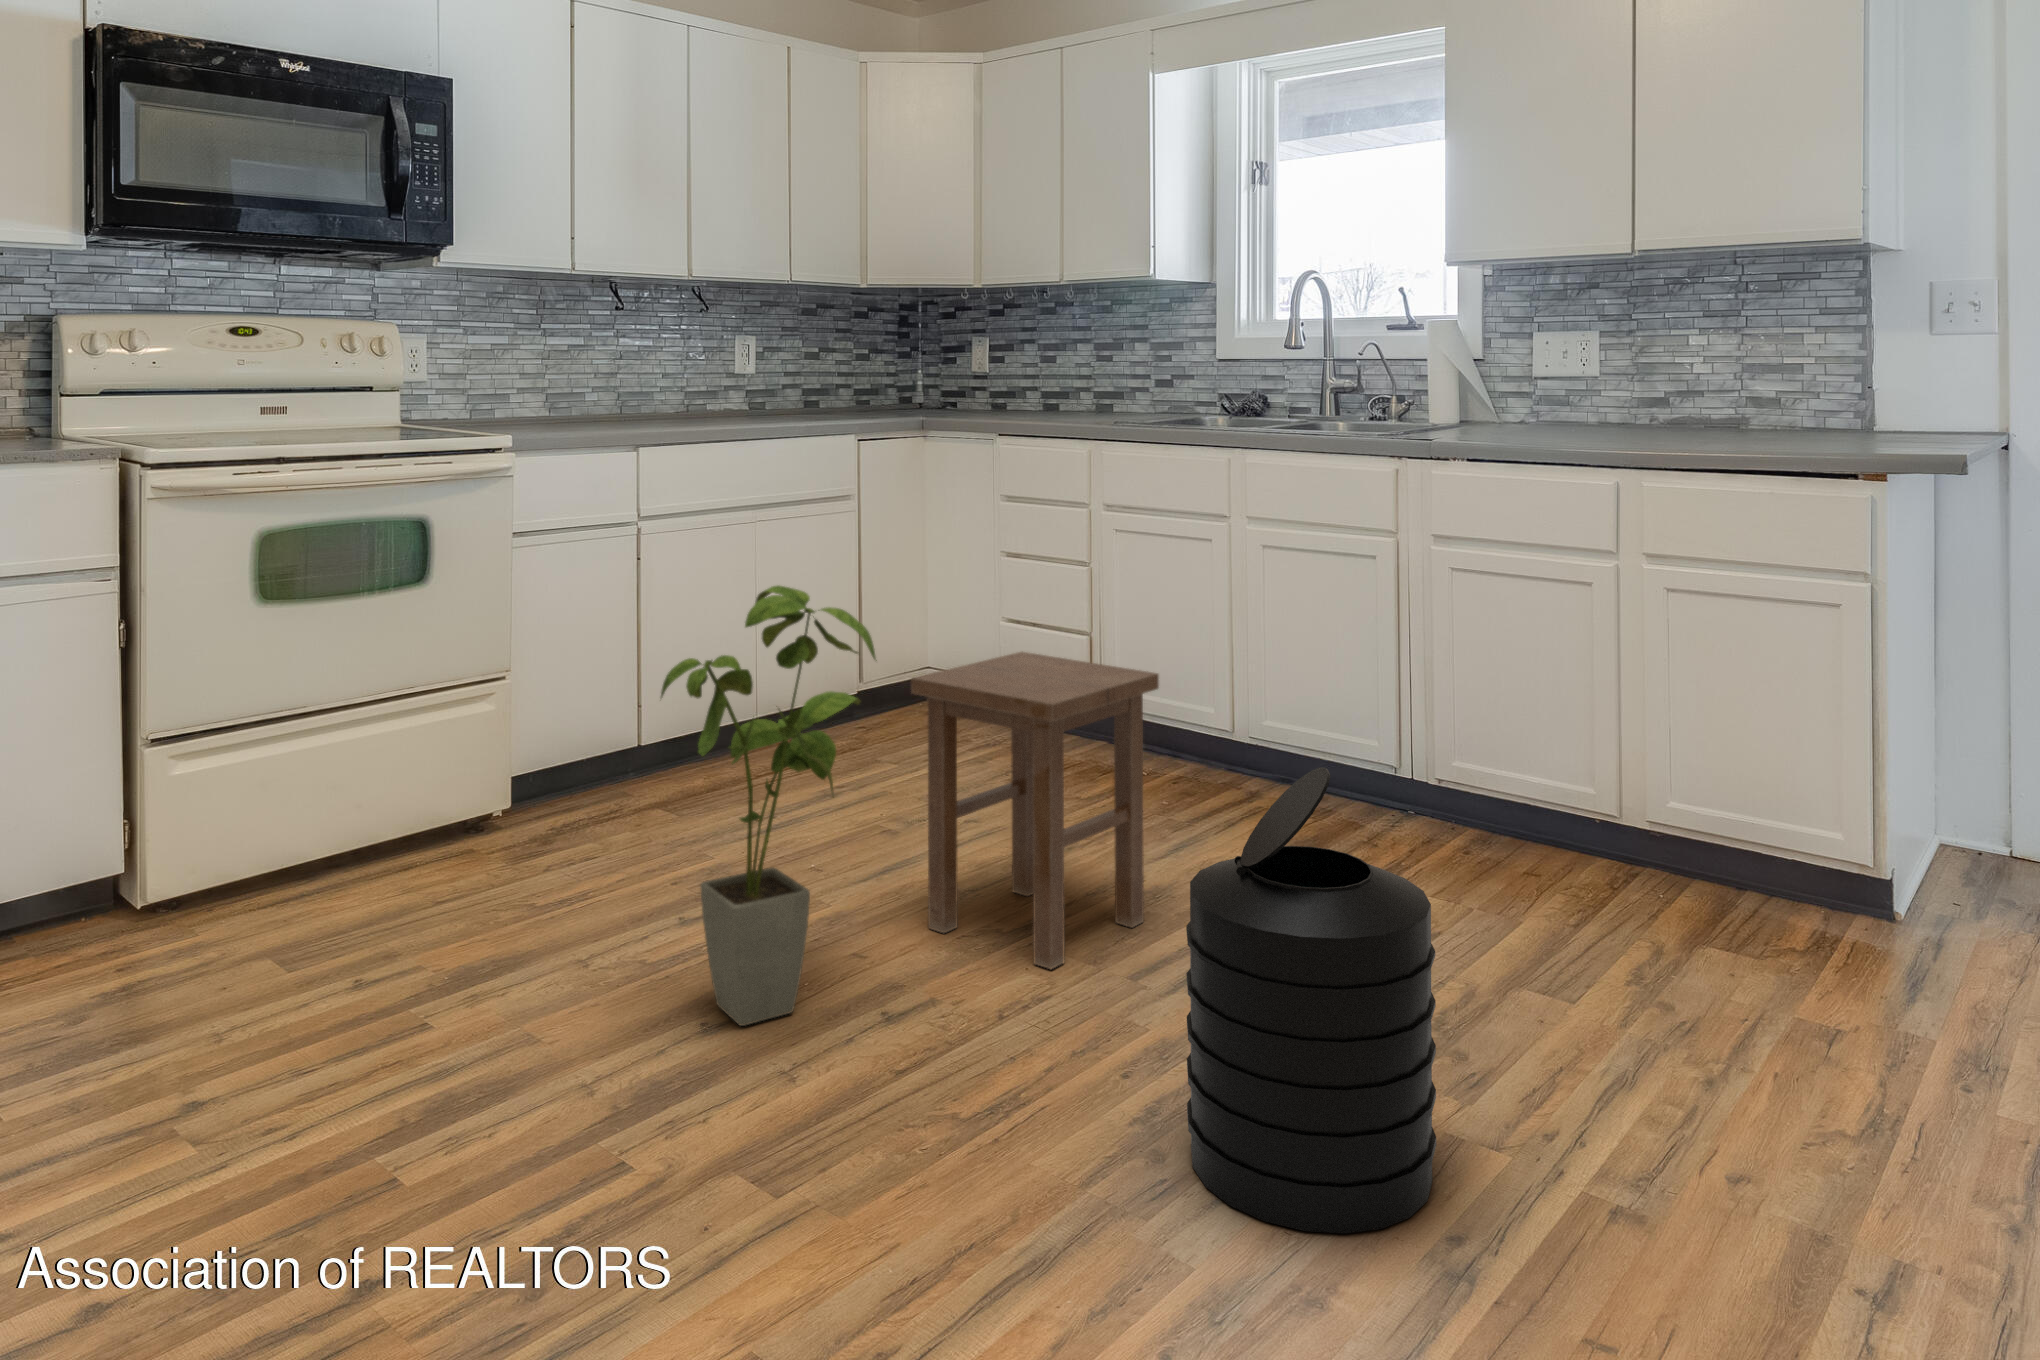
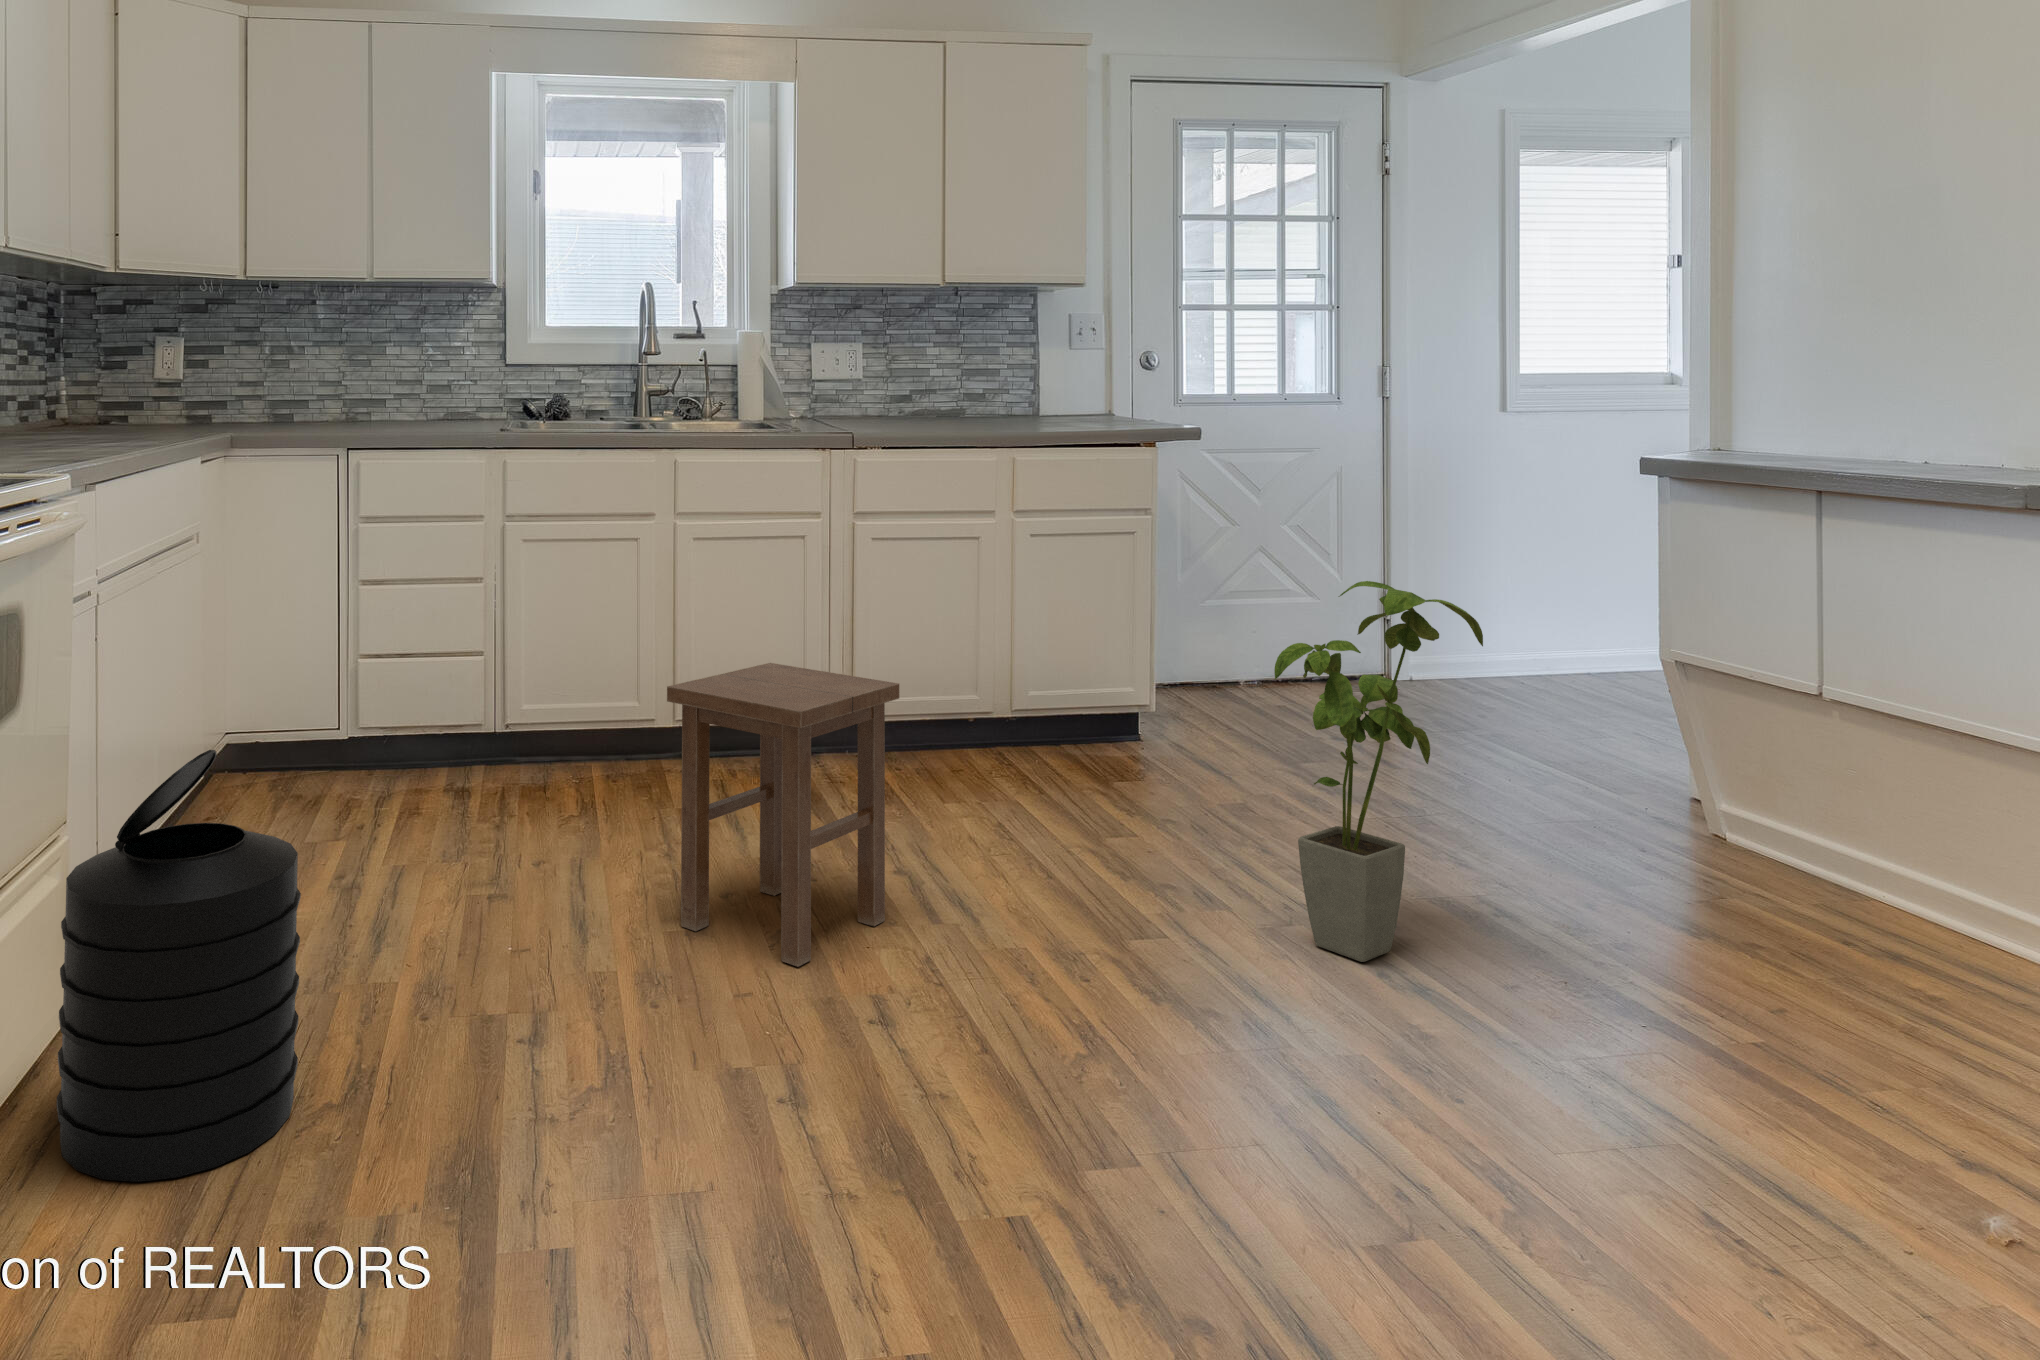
house plant: present [661,585,877,1026] -> present [1274,581,1483,962]
trash can: present [1186,767,1436,1234] -> present [57,750,301,1182]

